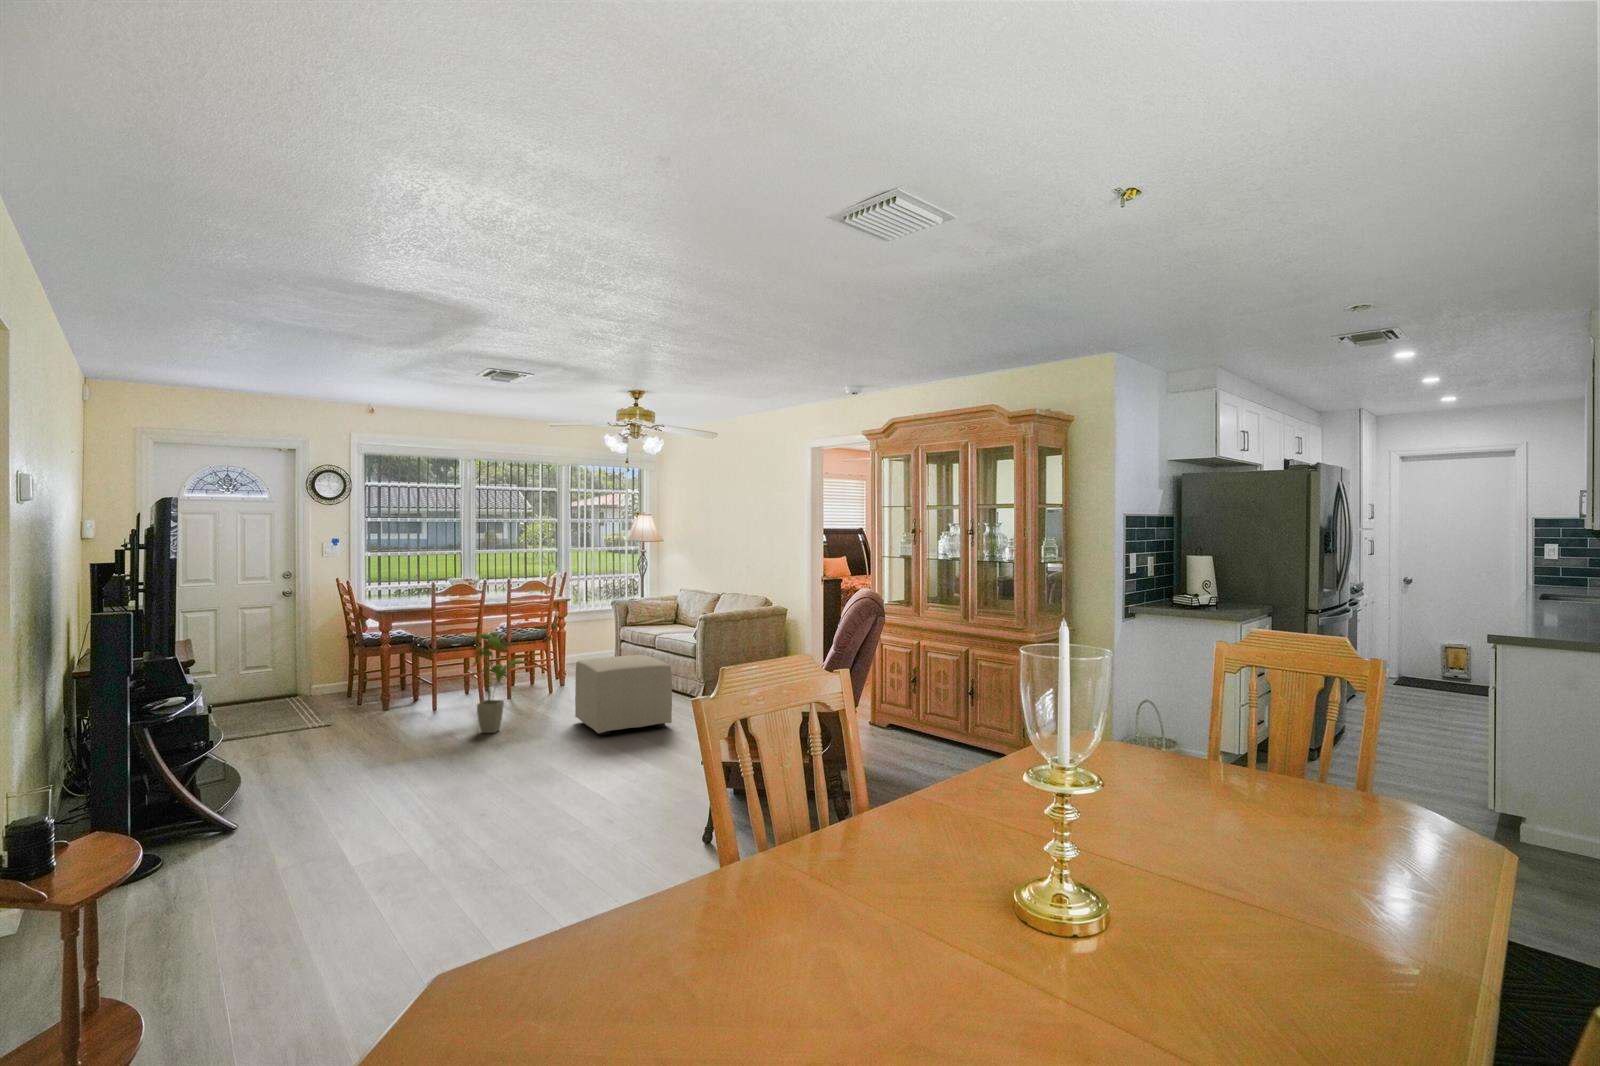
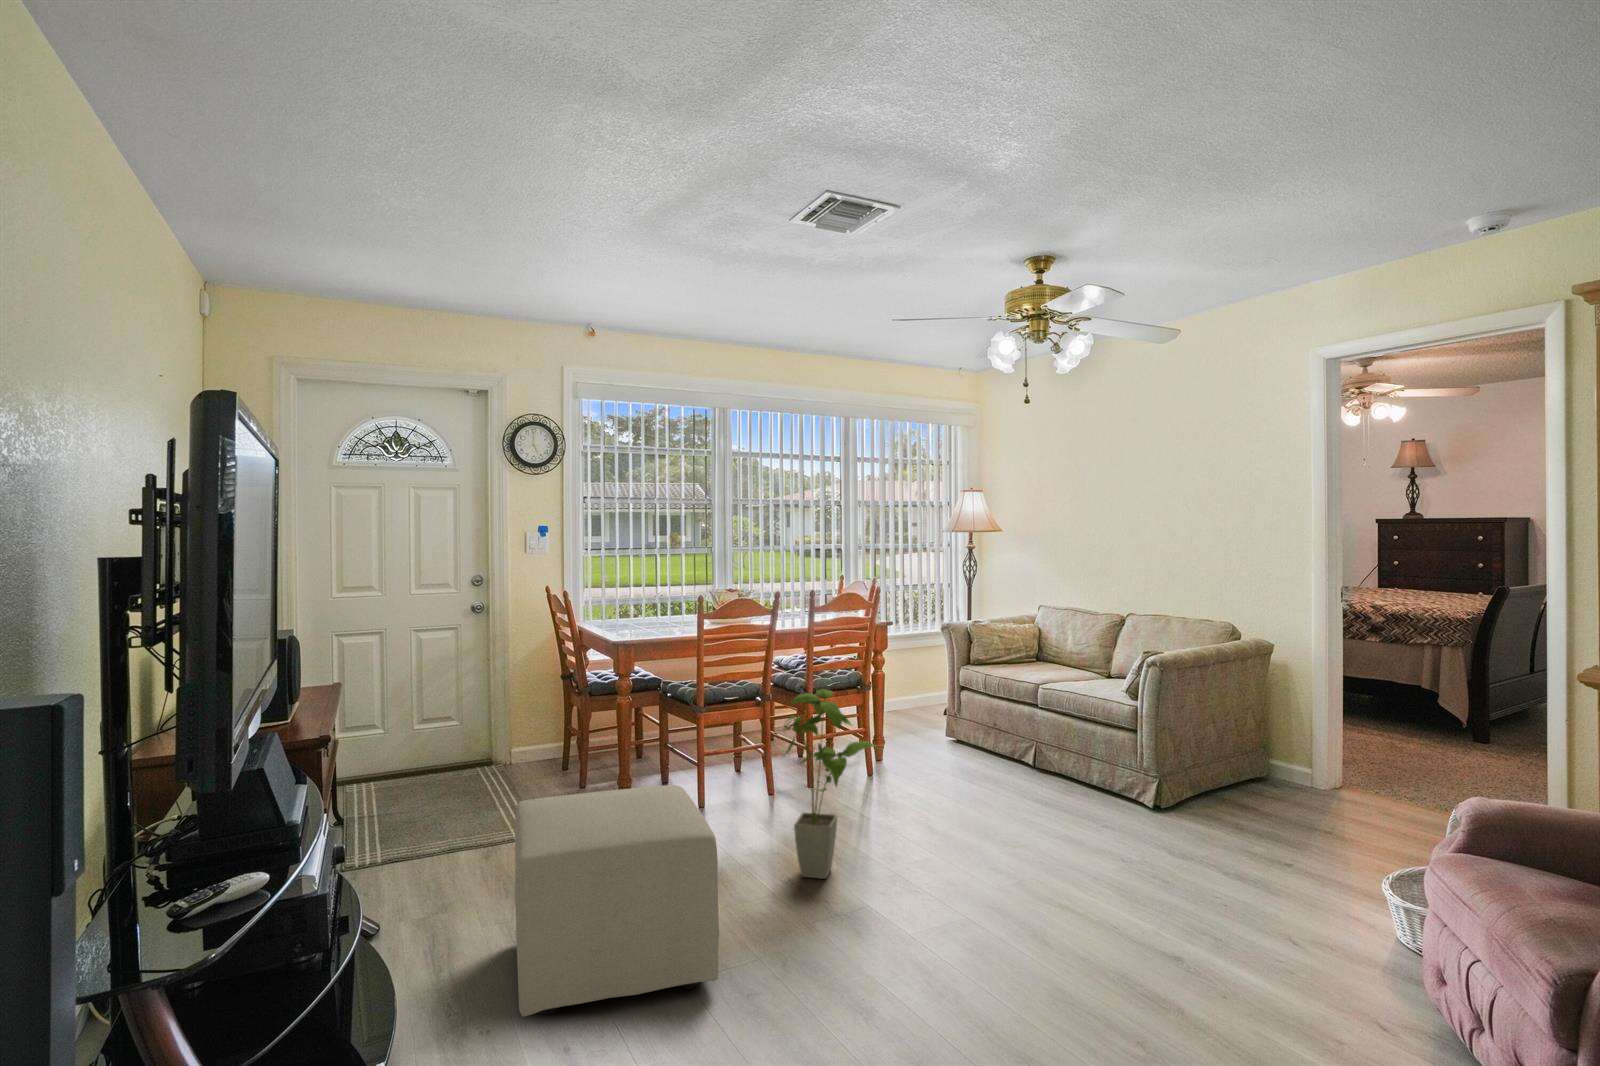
ottoman: present [575,655,672,735] -> present [515,785,719,1016]

